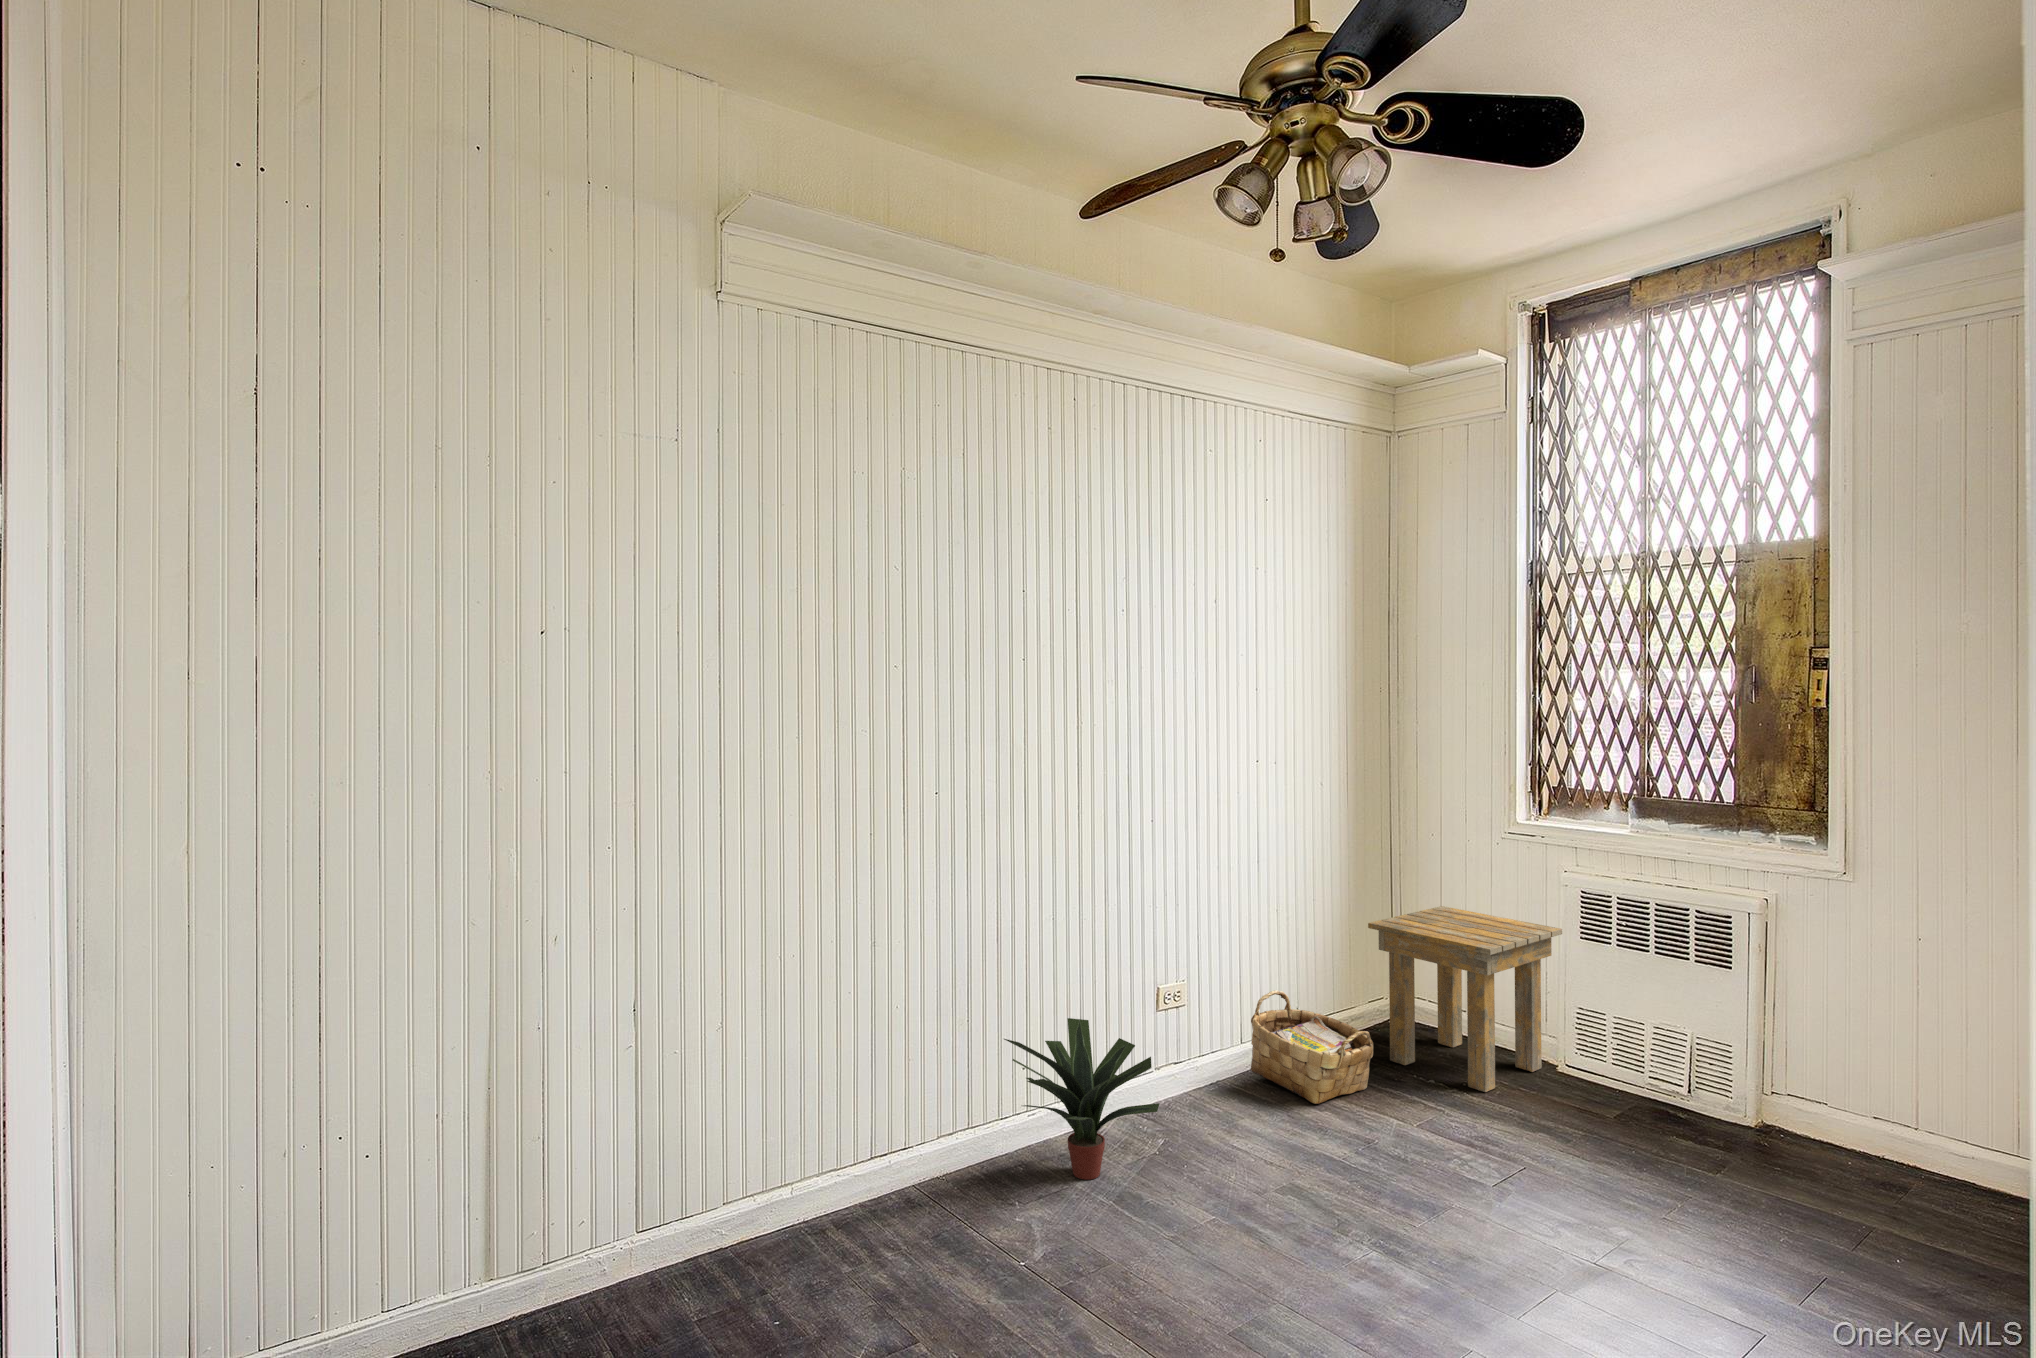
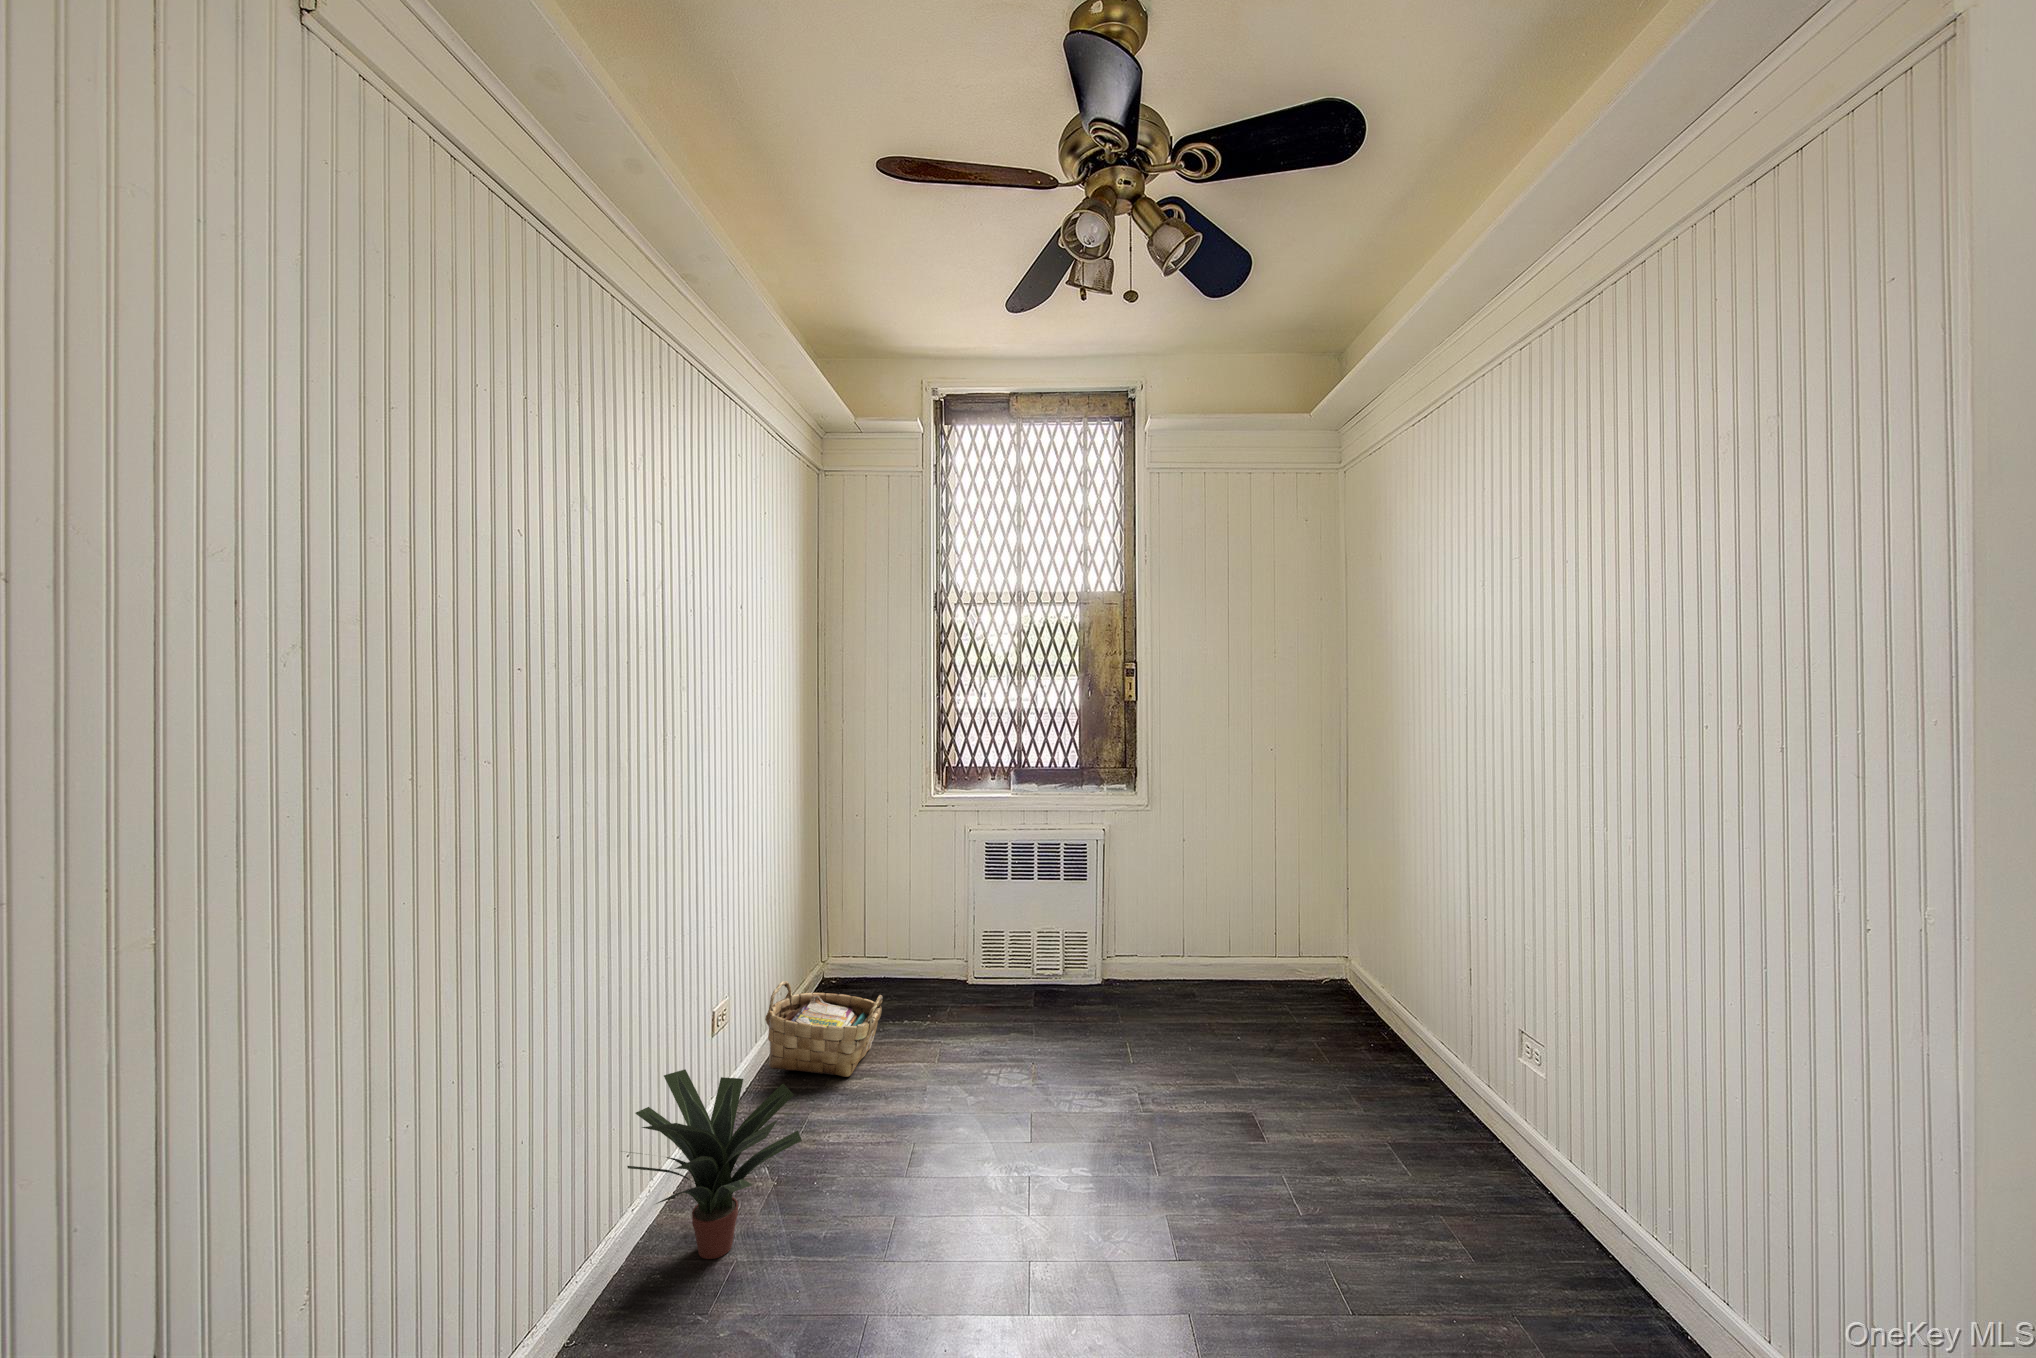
side table: present [1368,906,1562,1092] -> none [845,874,972,1018]

